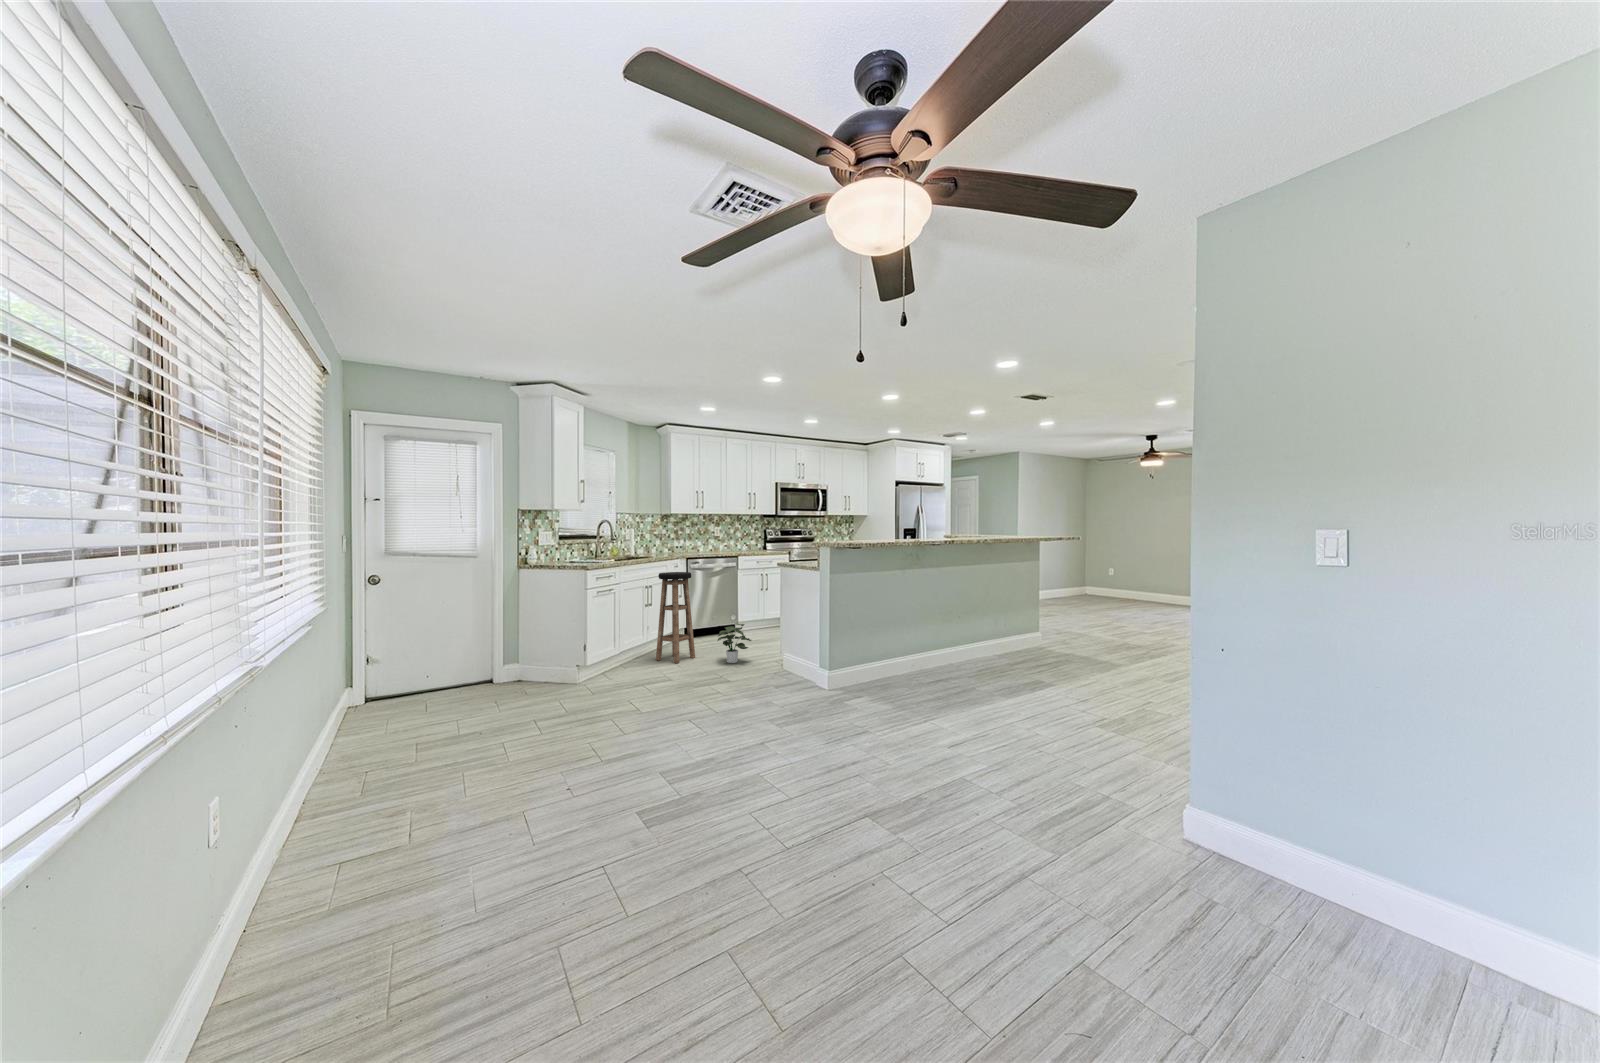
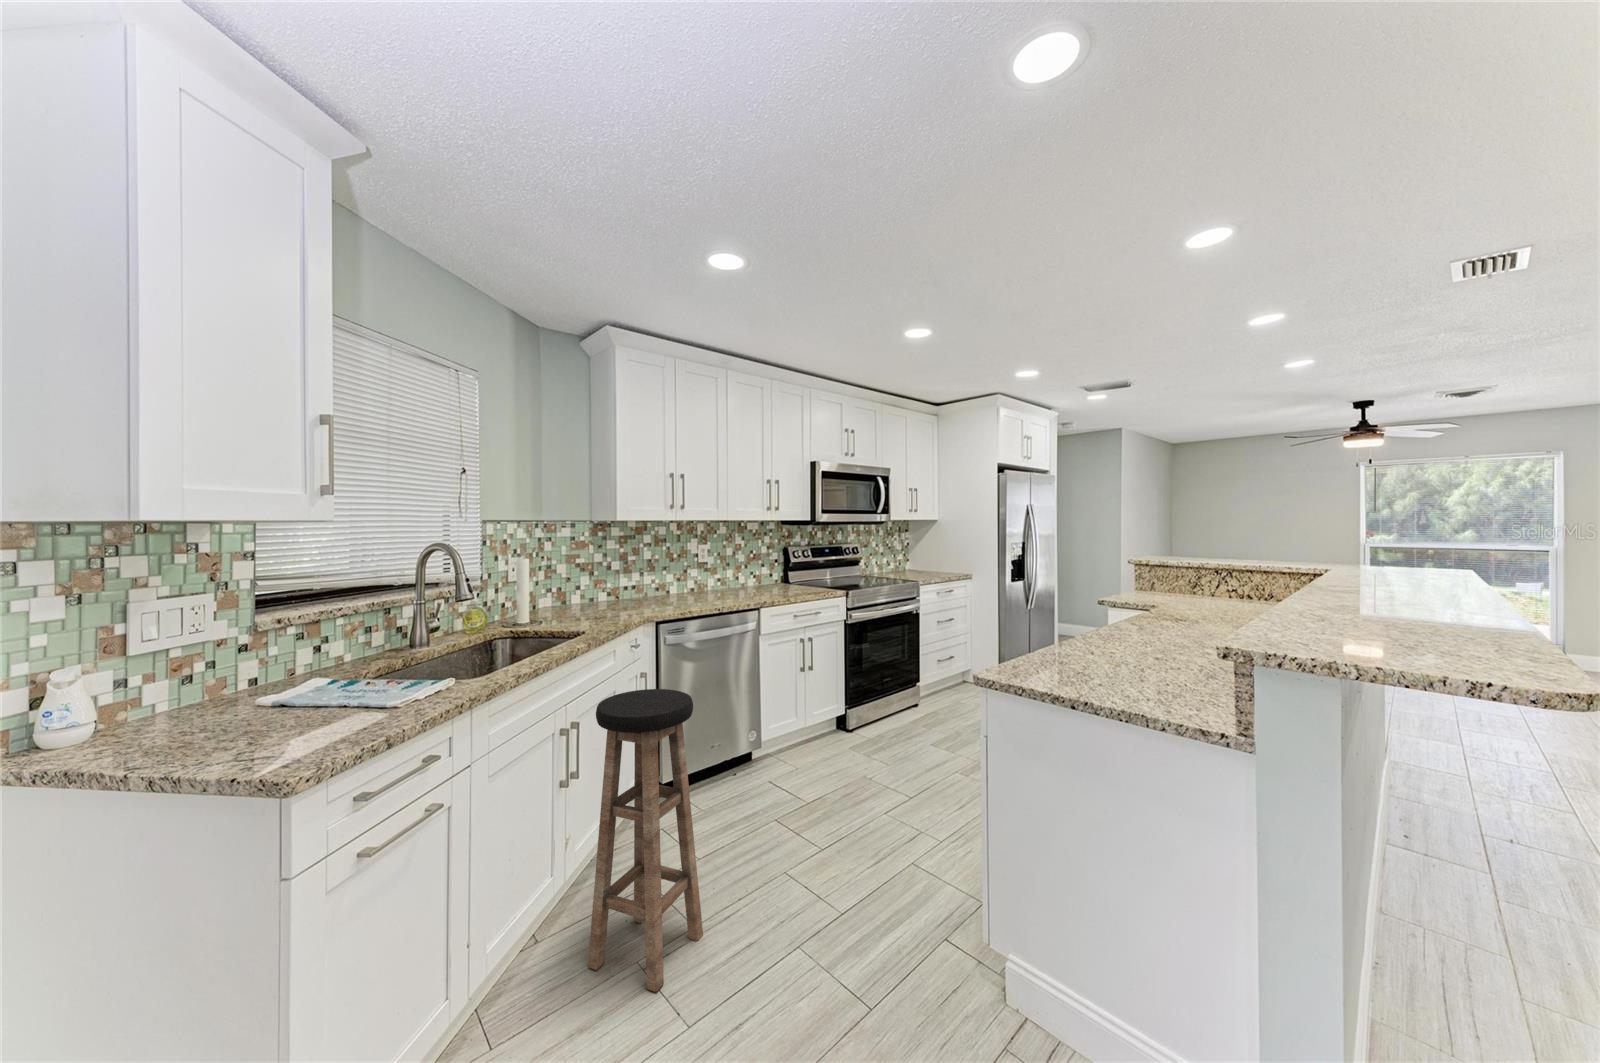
potted plant: present [718,624,751,663] -> none [773,846,880,979]

